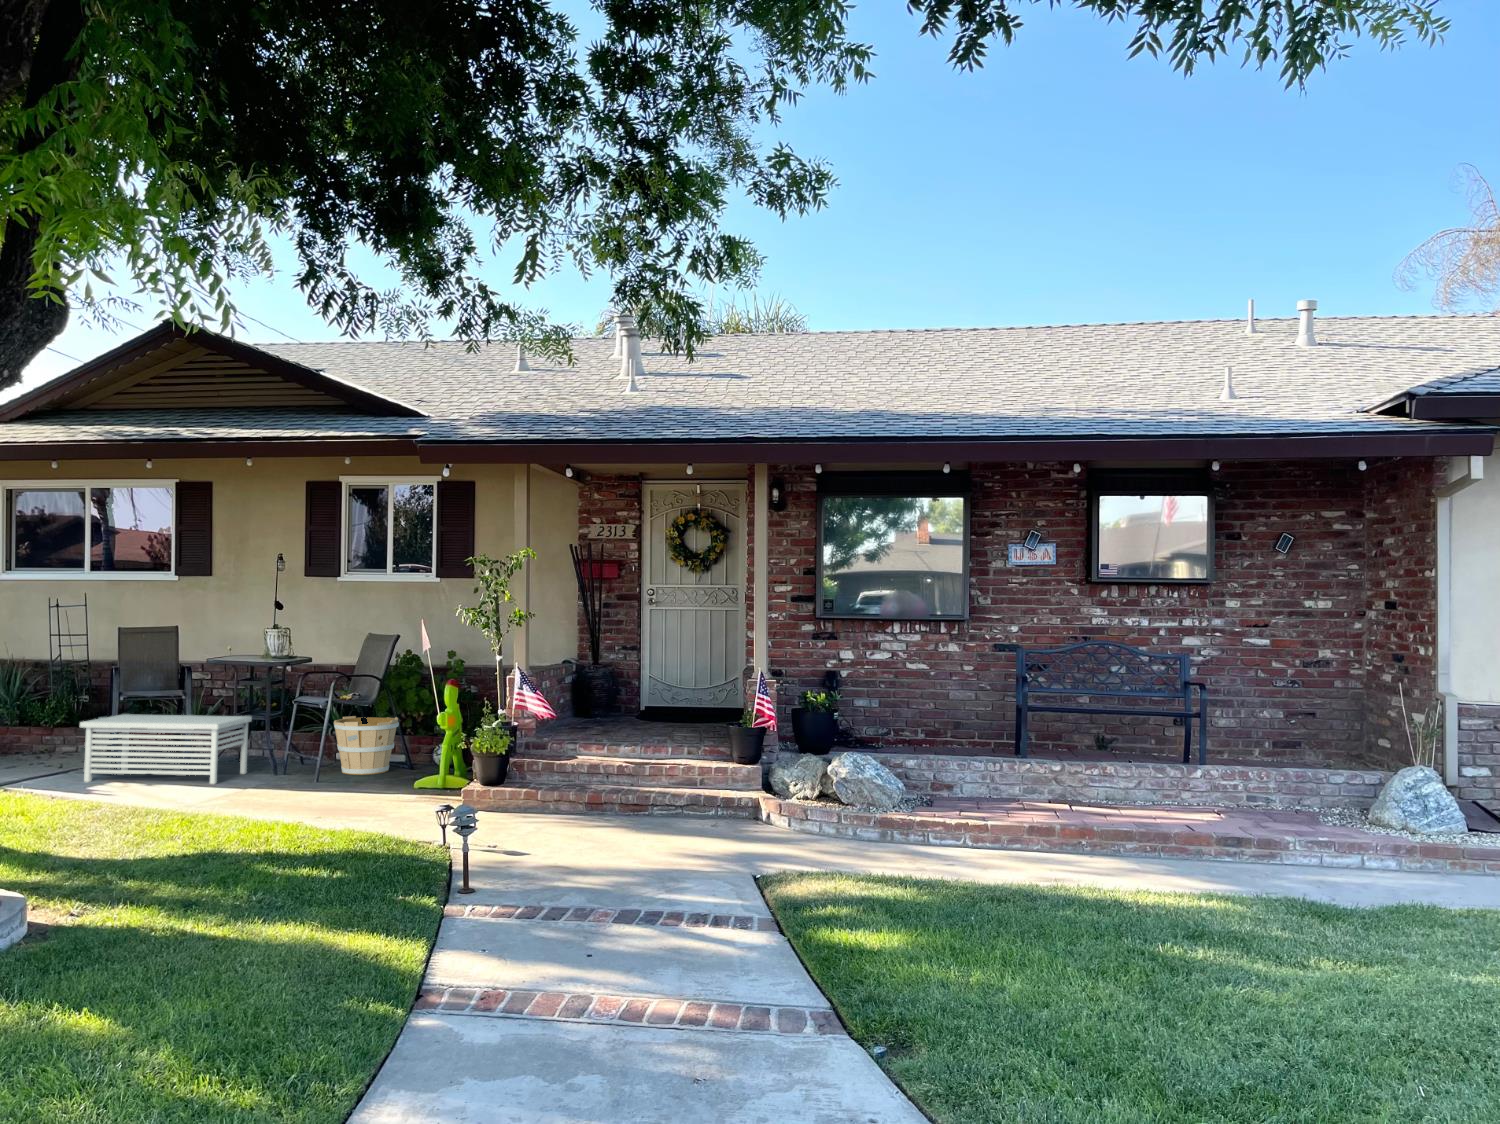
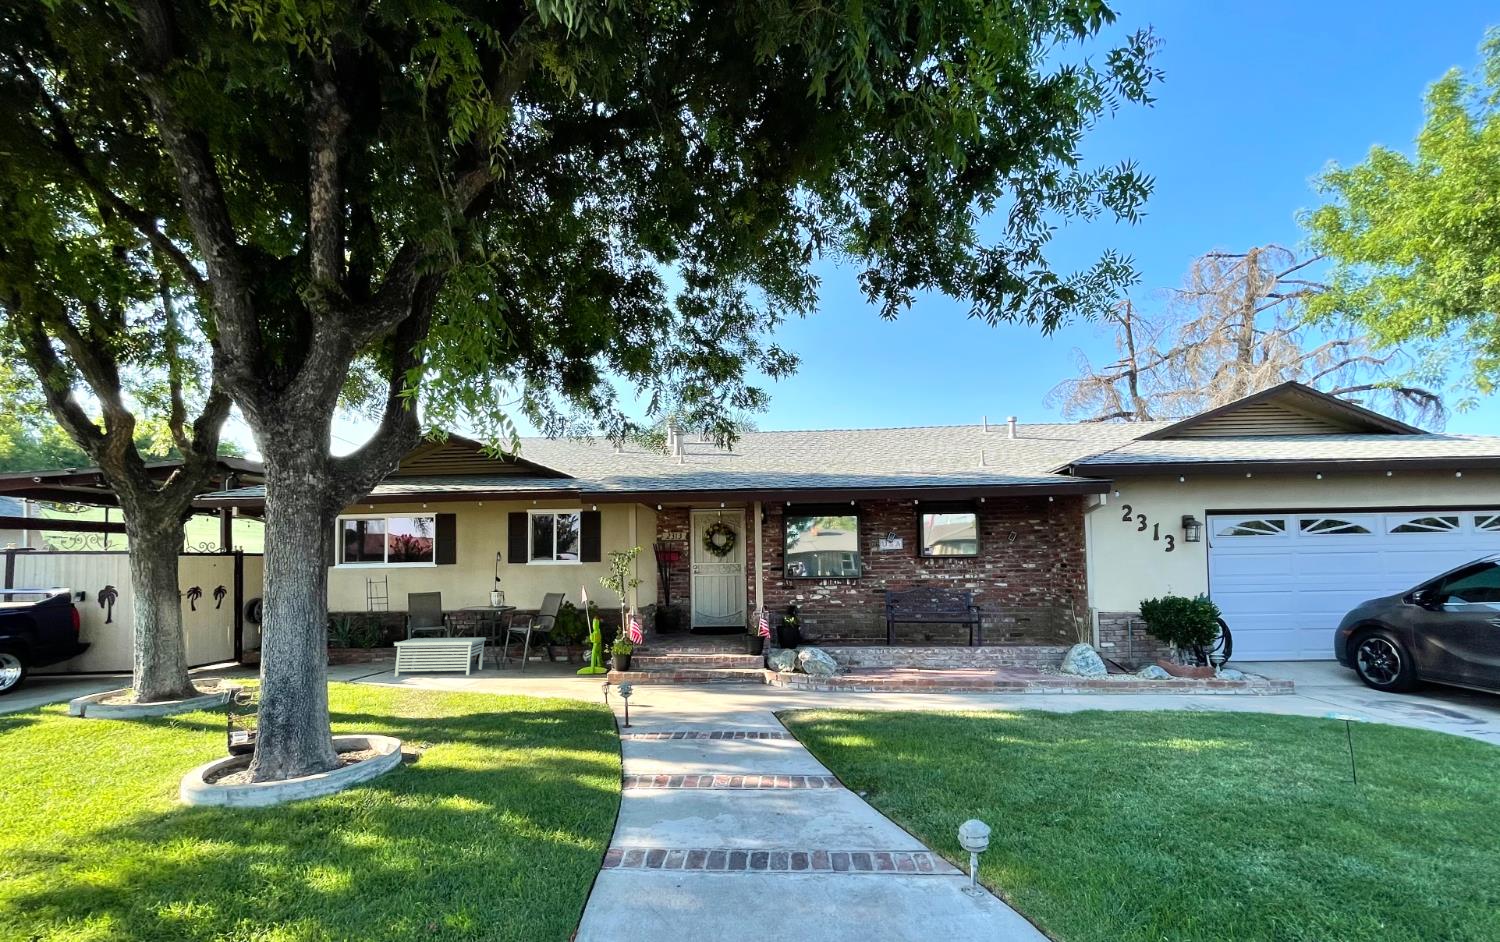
wooden bucket: present [334,716,399,775] -> none [530,636,565,668]

